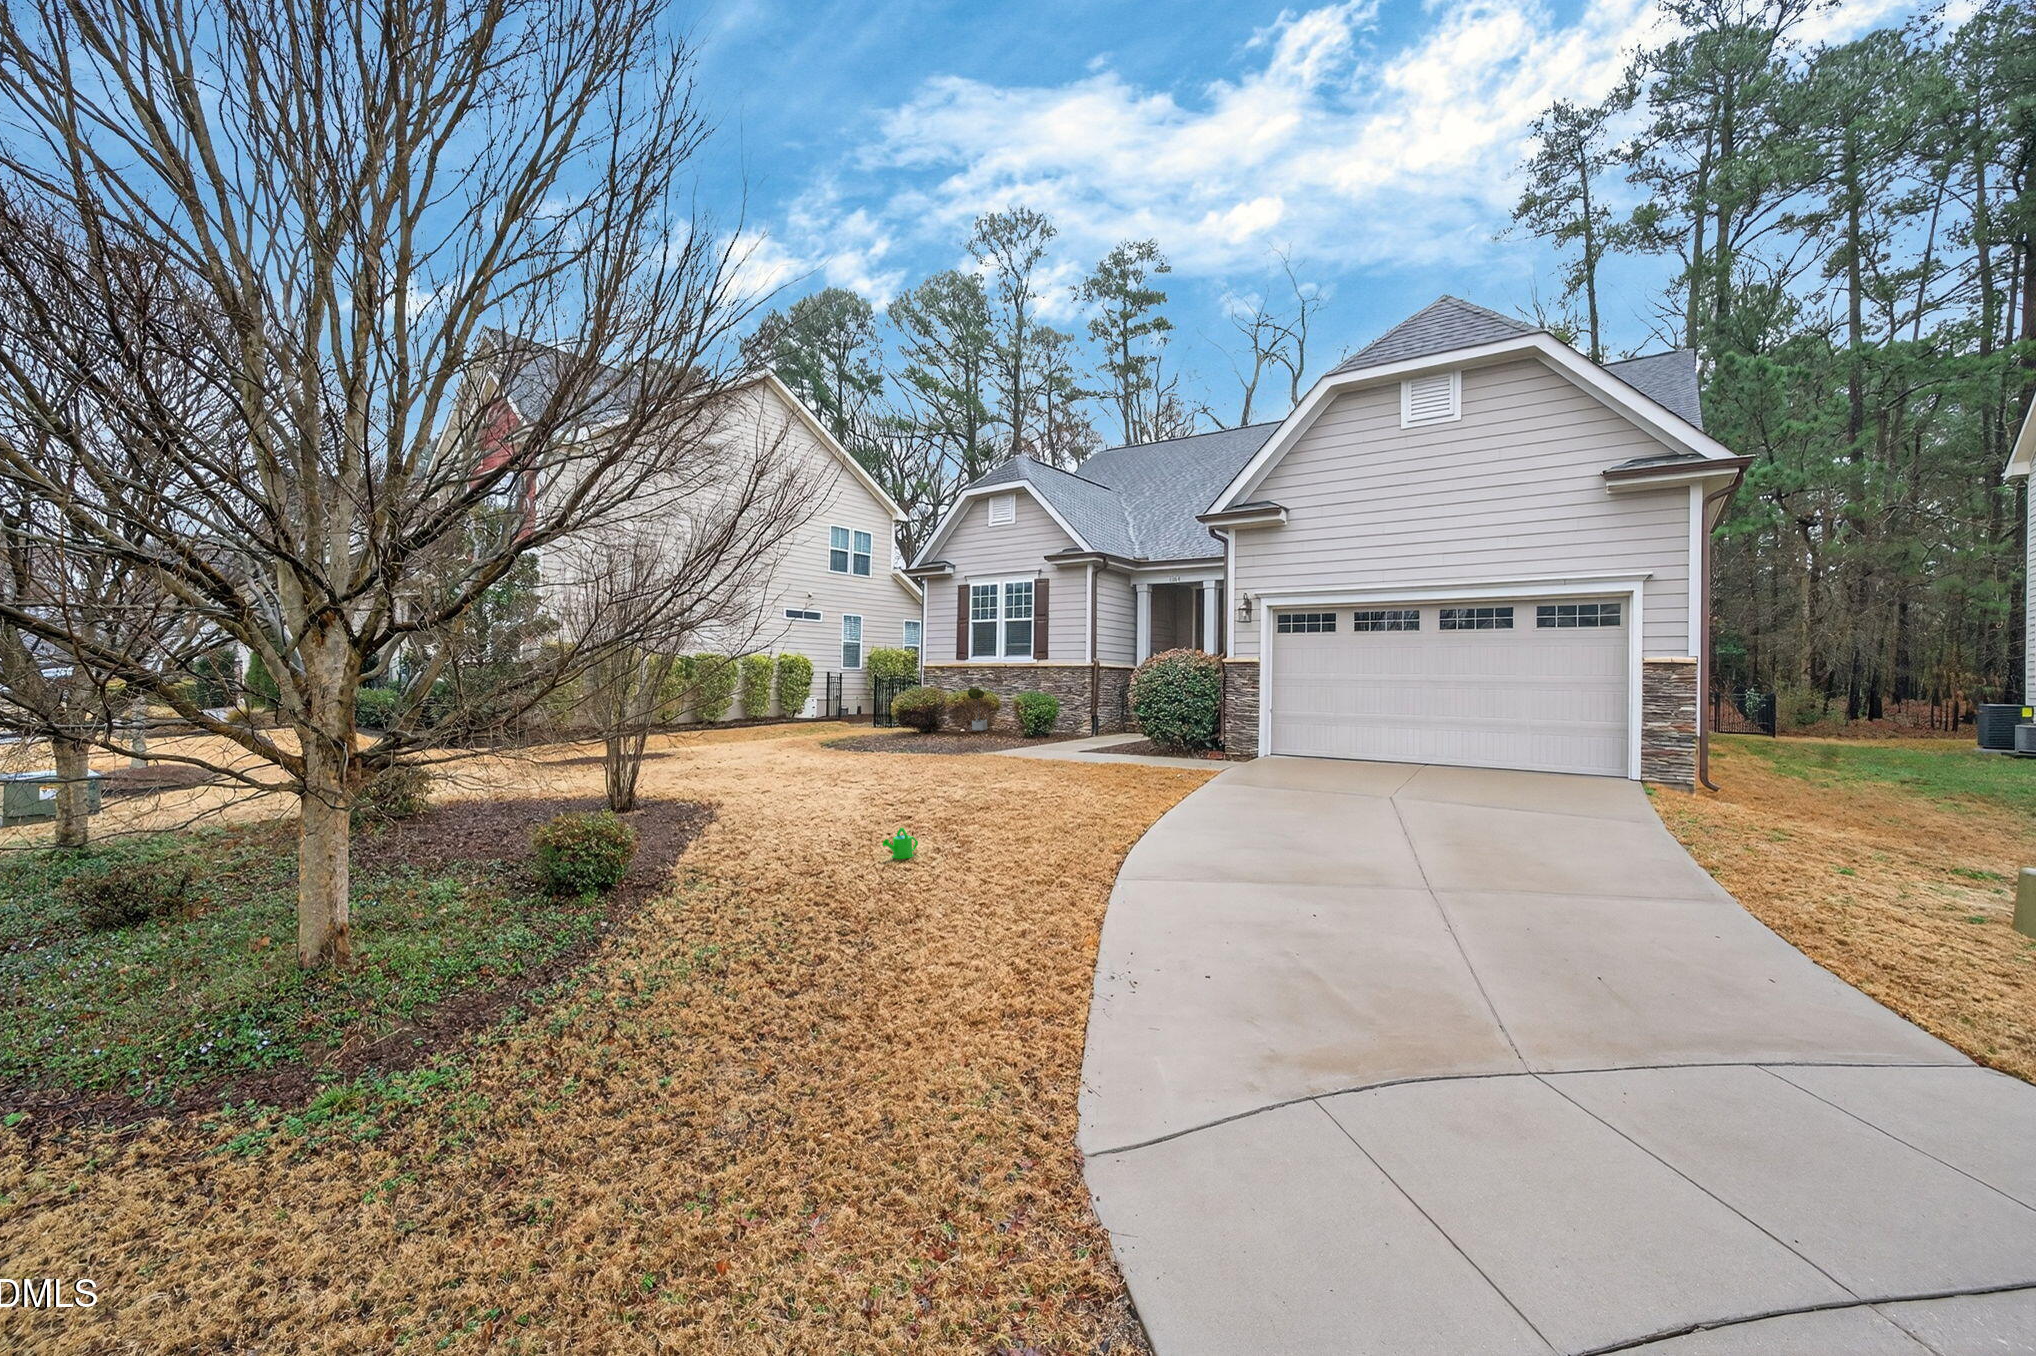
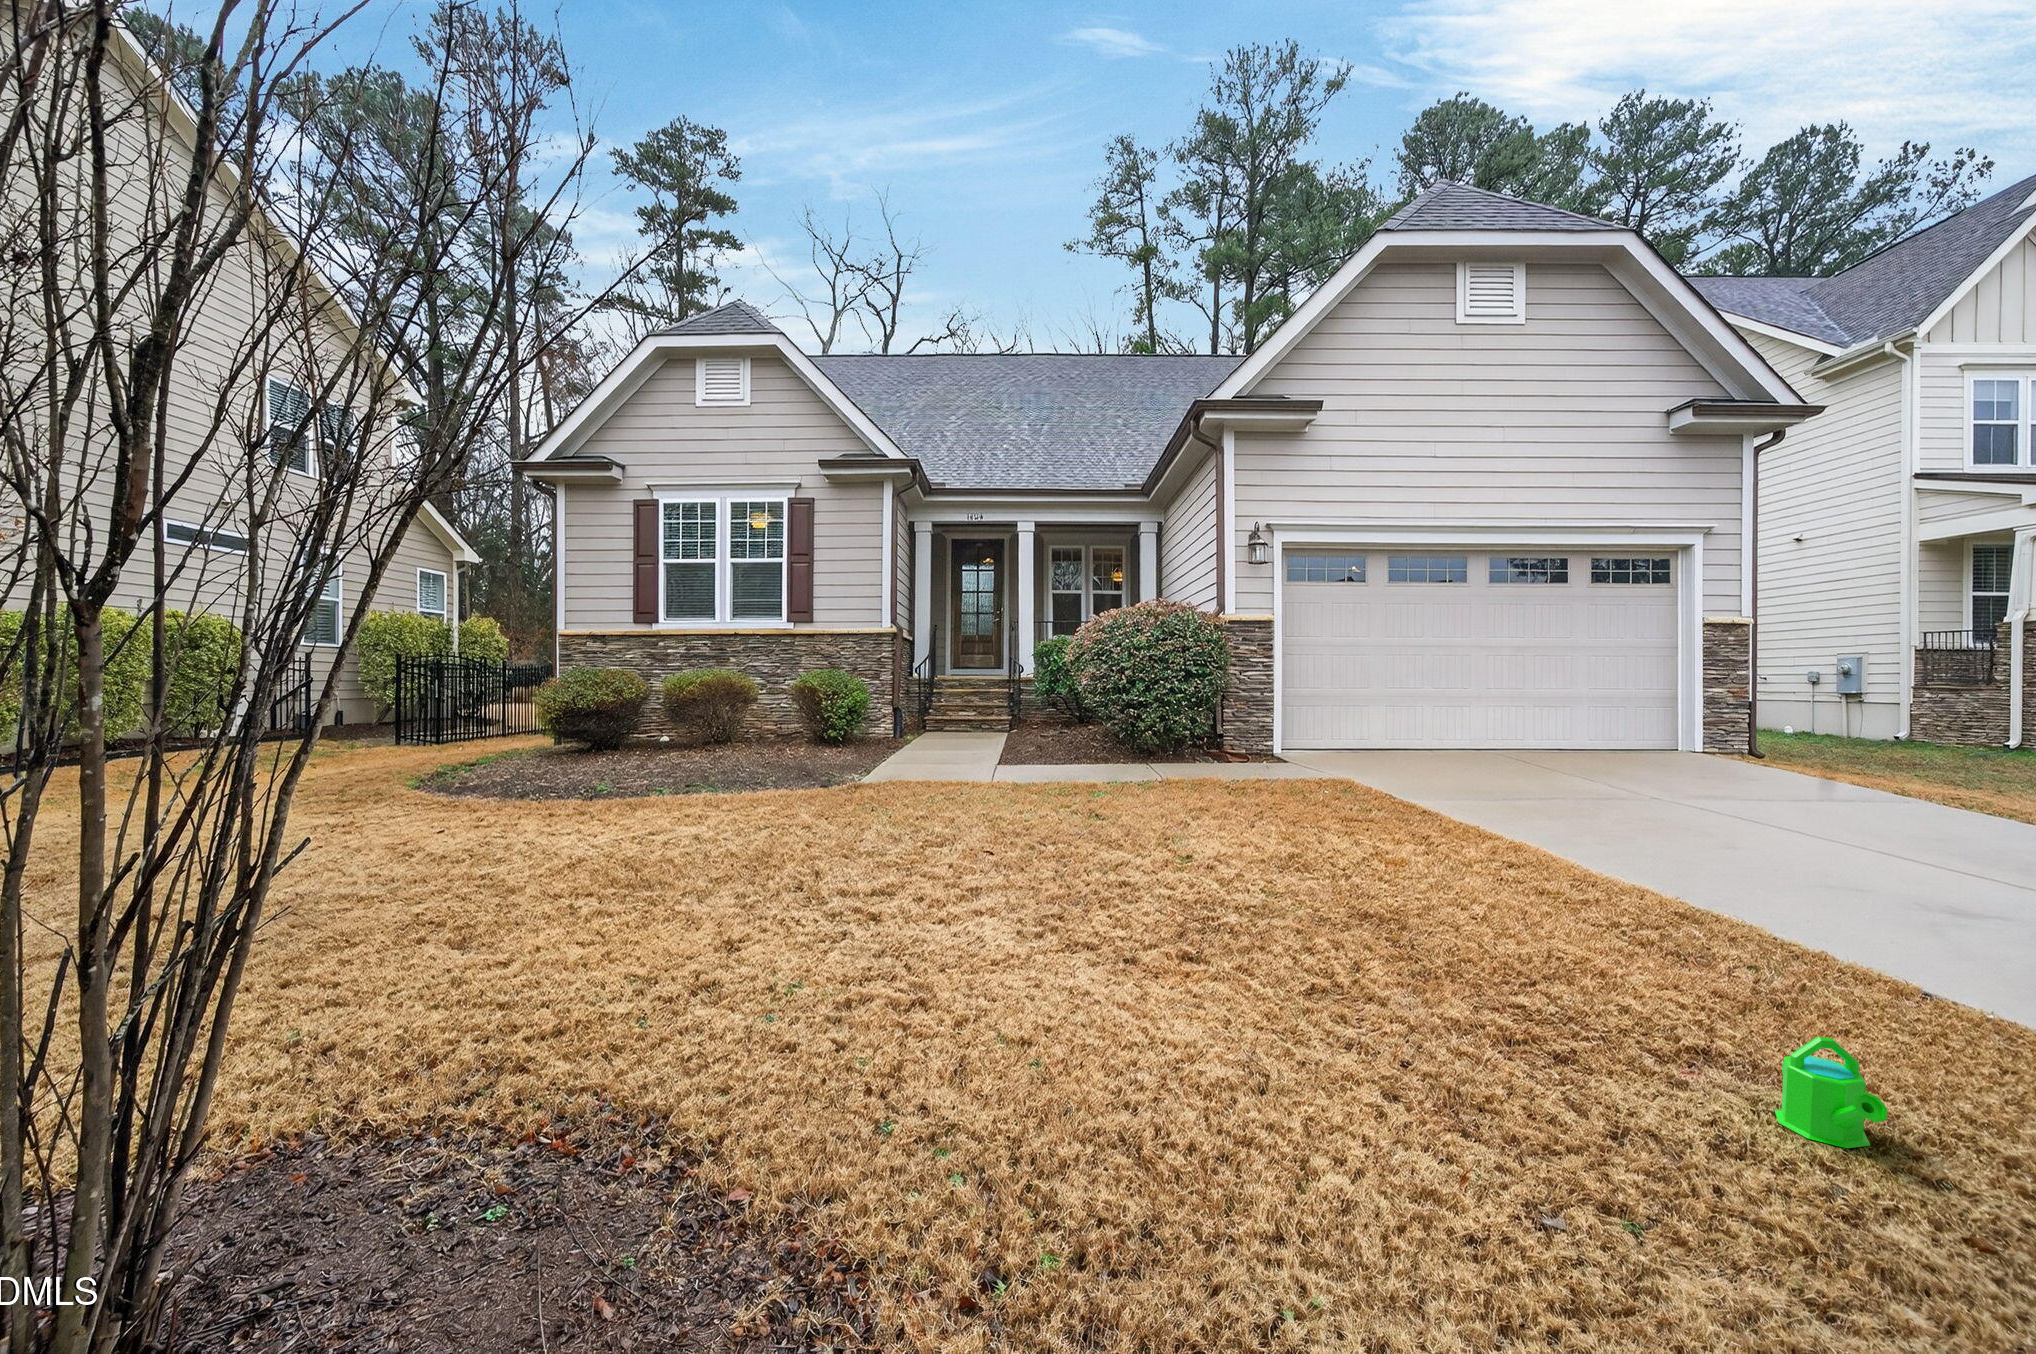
potted tree: present [968,688,987,730] -> none [700,671,734,748]

